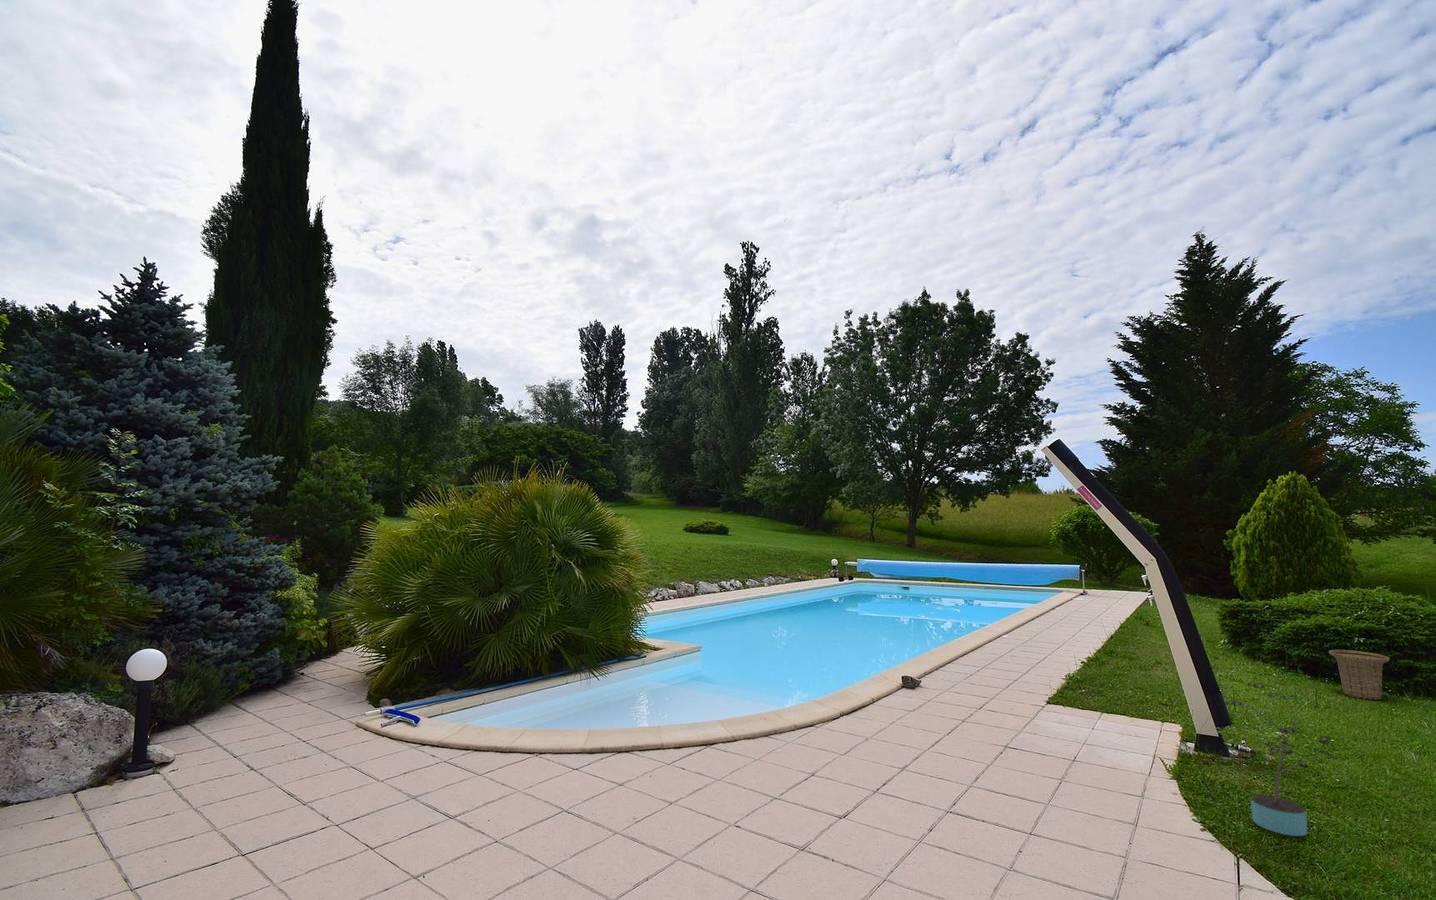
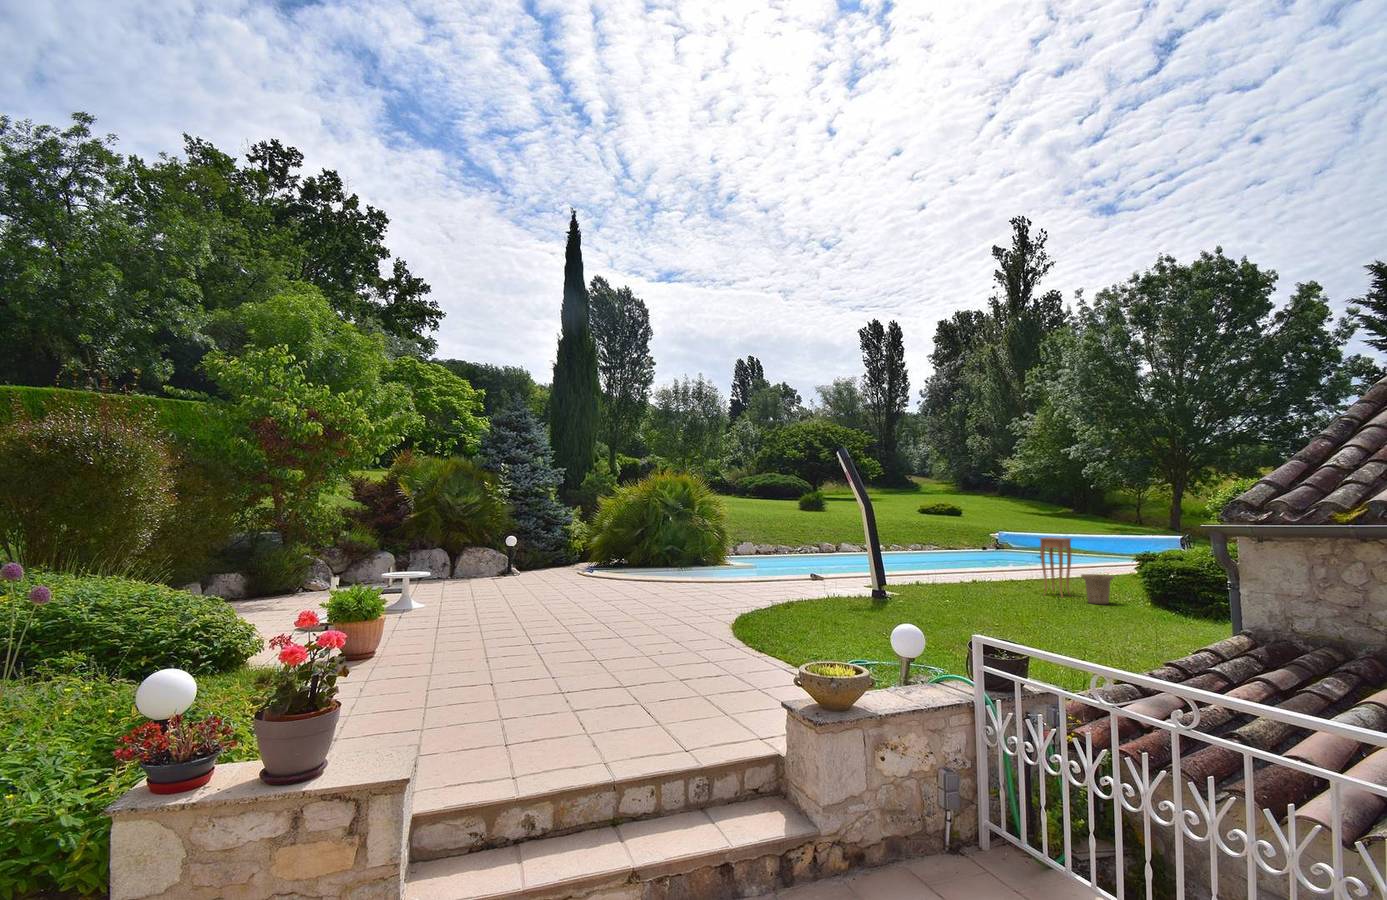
side table: none [1228,592,1284,686] -> present [1040,537,1071,597]
potted plant: present [1225,683,1333,836] -> none [804,552,833,607]

